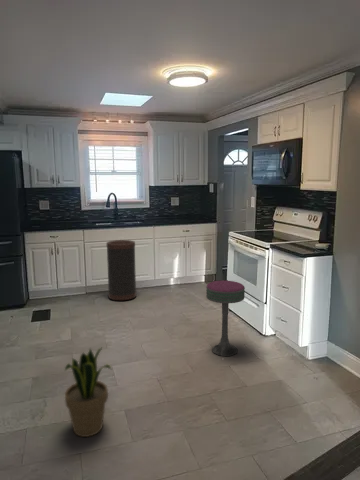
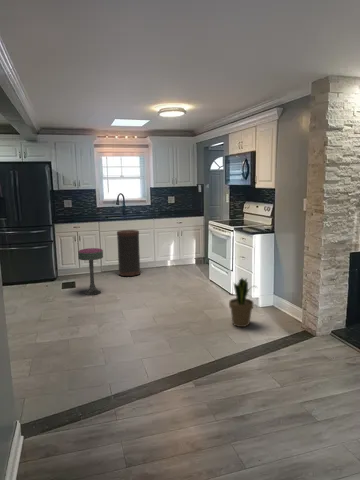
bar stool: present [206,281,245,356] -> present [78,248,103,295]
potted plant: present [65,349,110,437] -> present [229,278,253,327]

